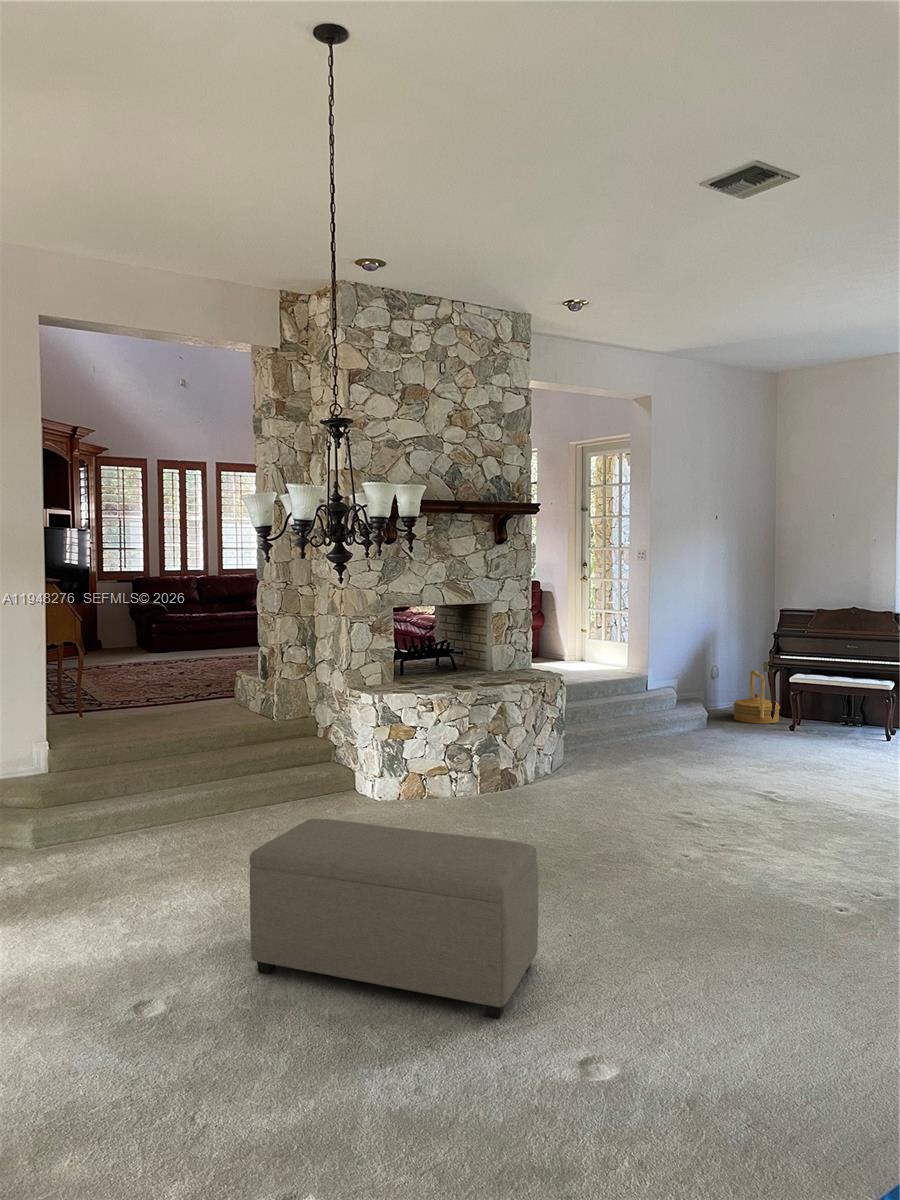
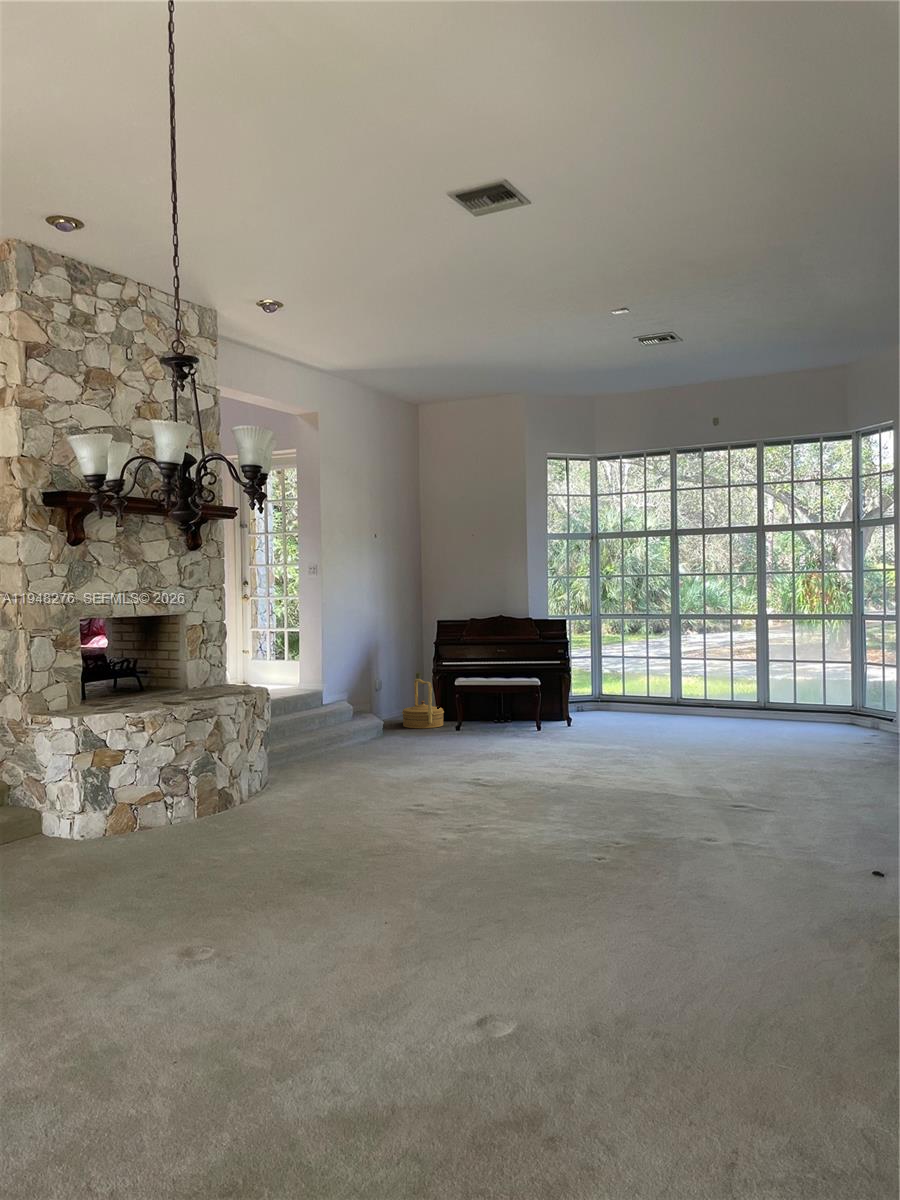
ottoman: present [250,819,538,1019] -> none [38,832,375,1040]

